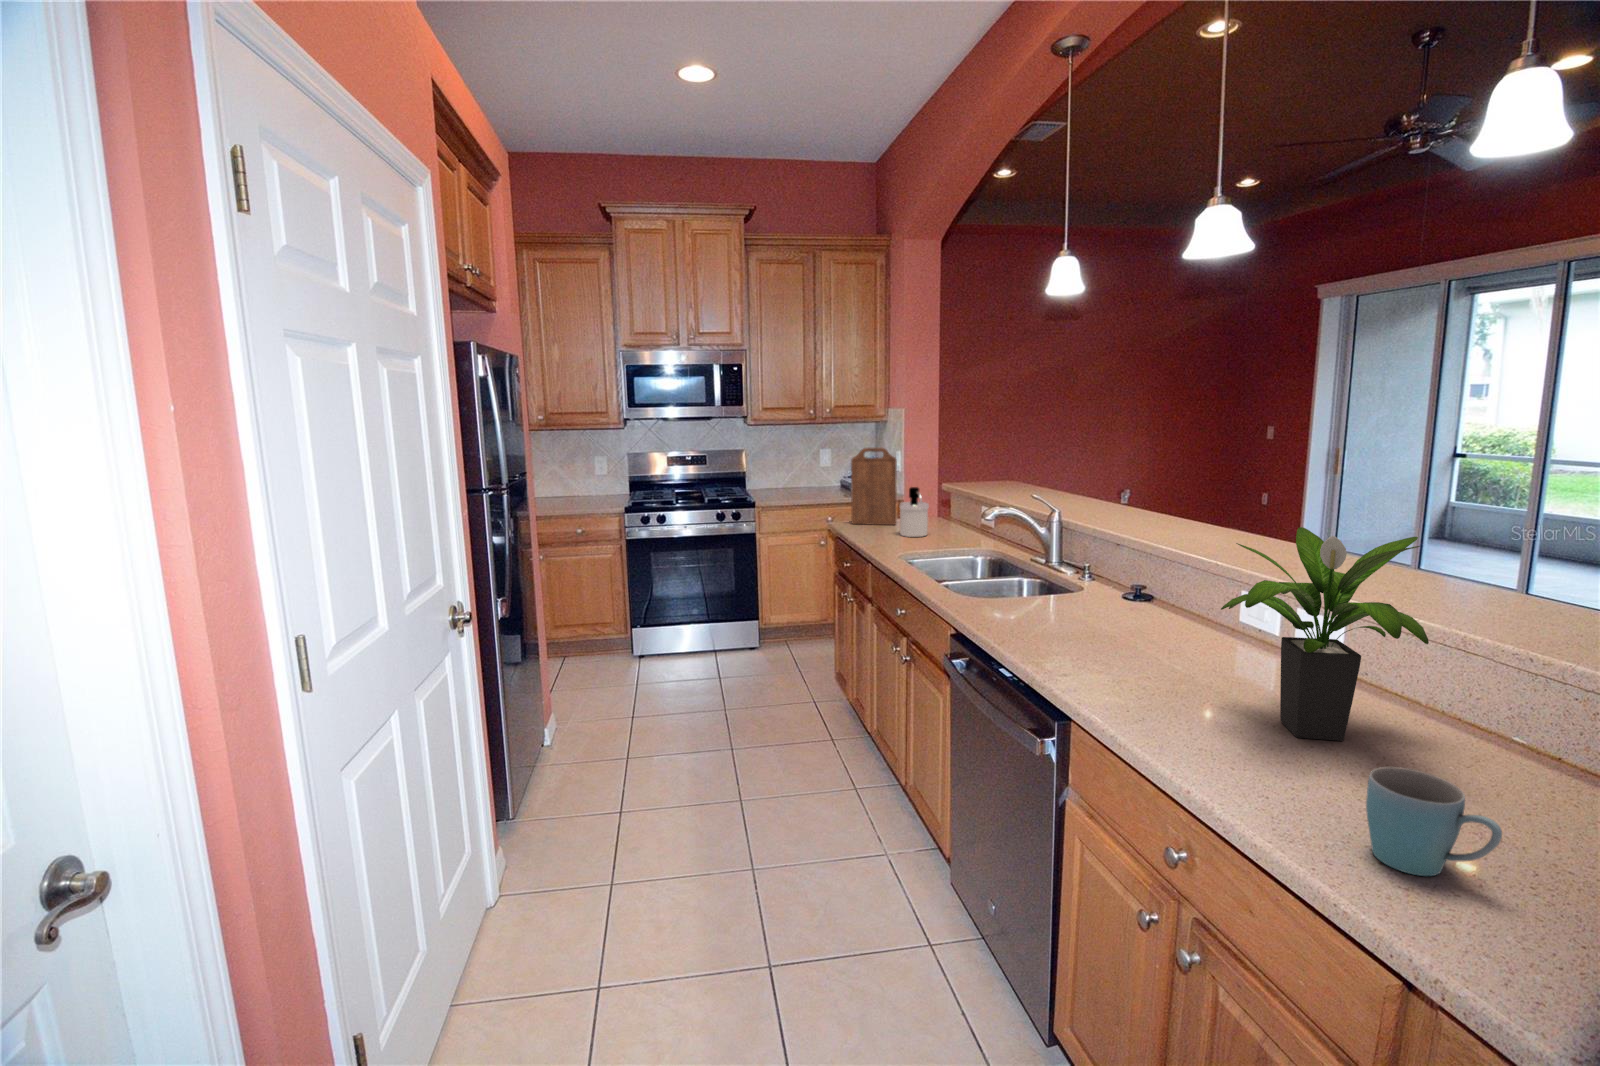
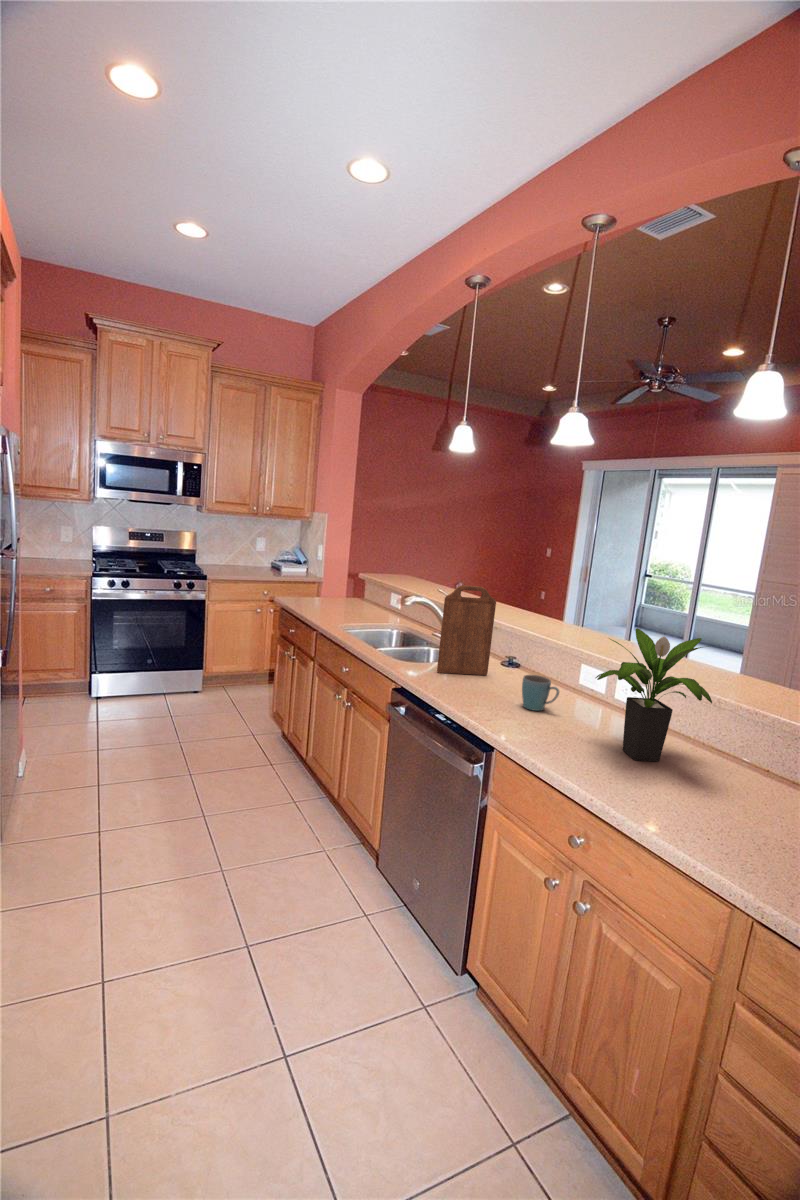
cutting board: present [851,448,897,525] -> present [437,585,496,675]
soap dispenser: present [899,487,929,537] -> none [334,576,357,614]
mug: present [1366,767,1502,876] -> present [522,675,559,711]

